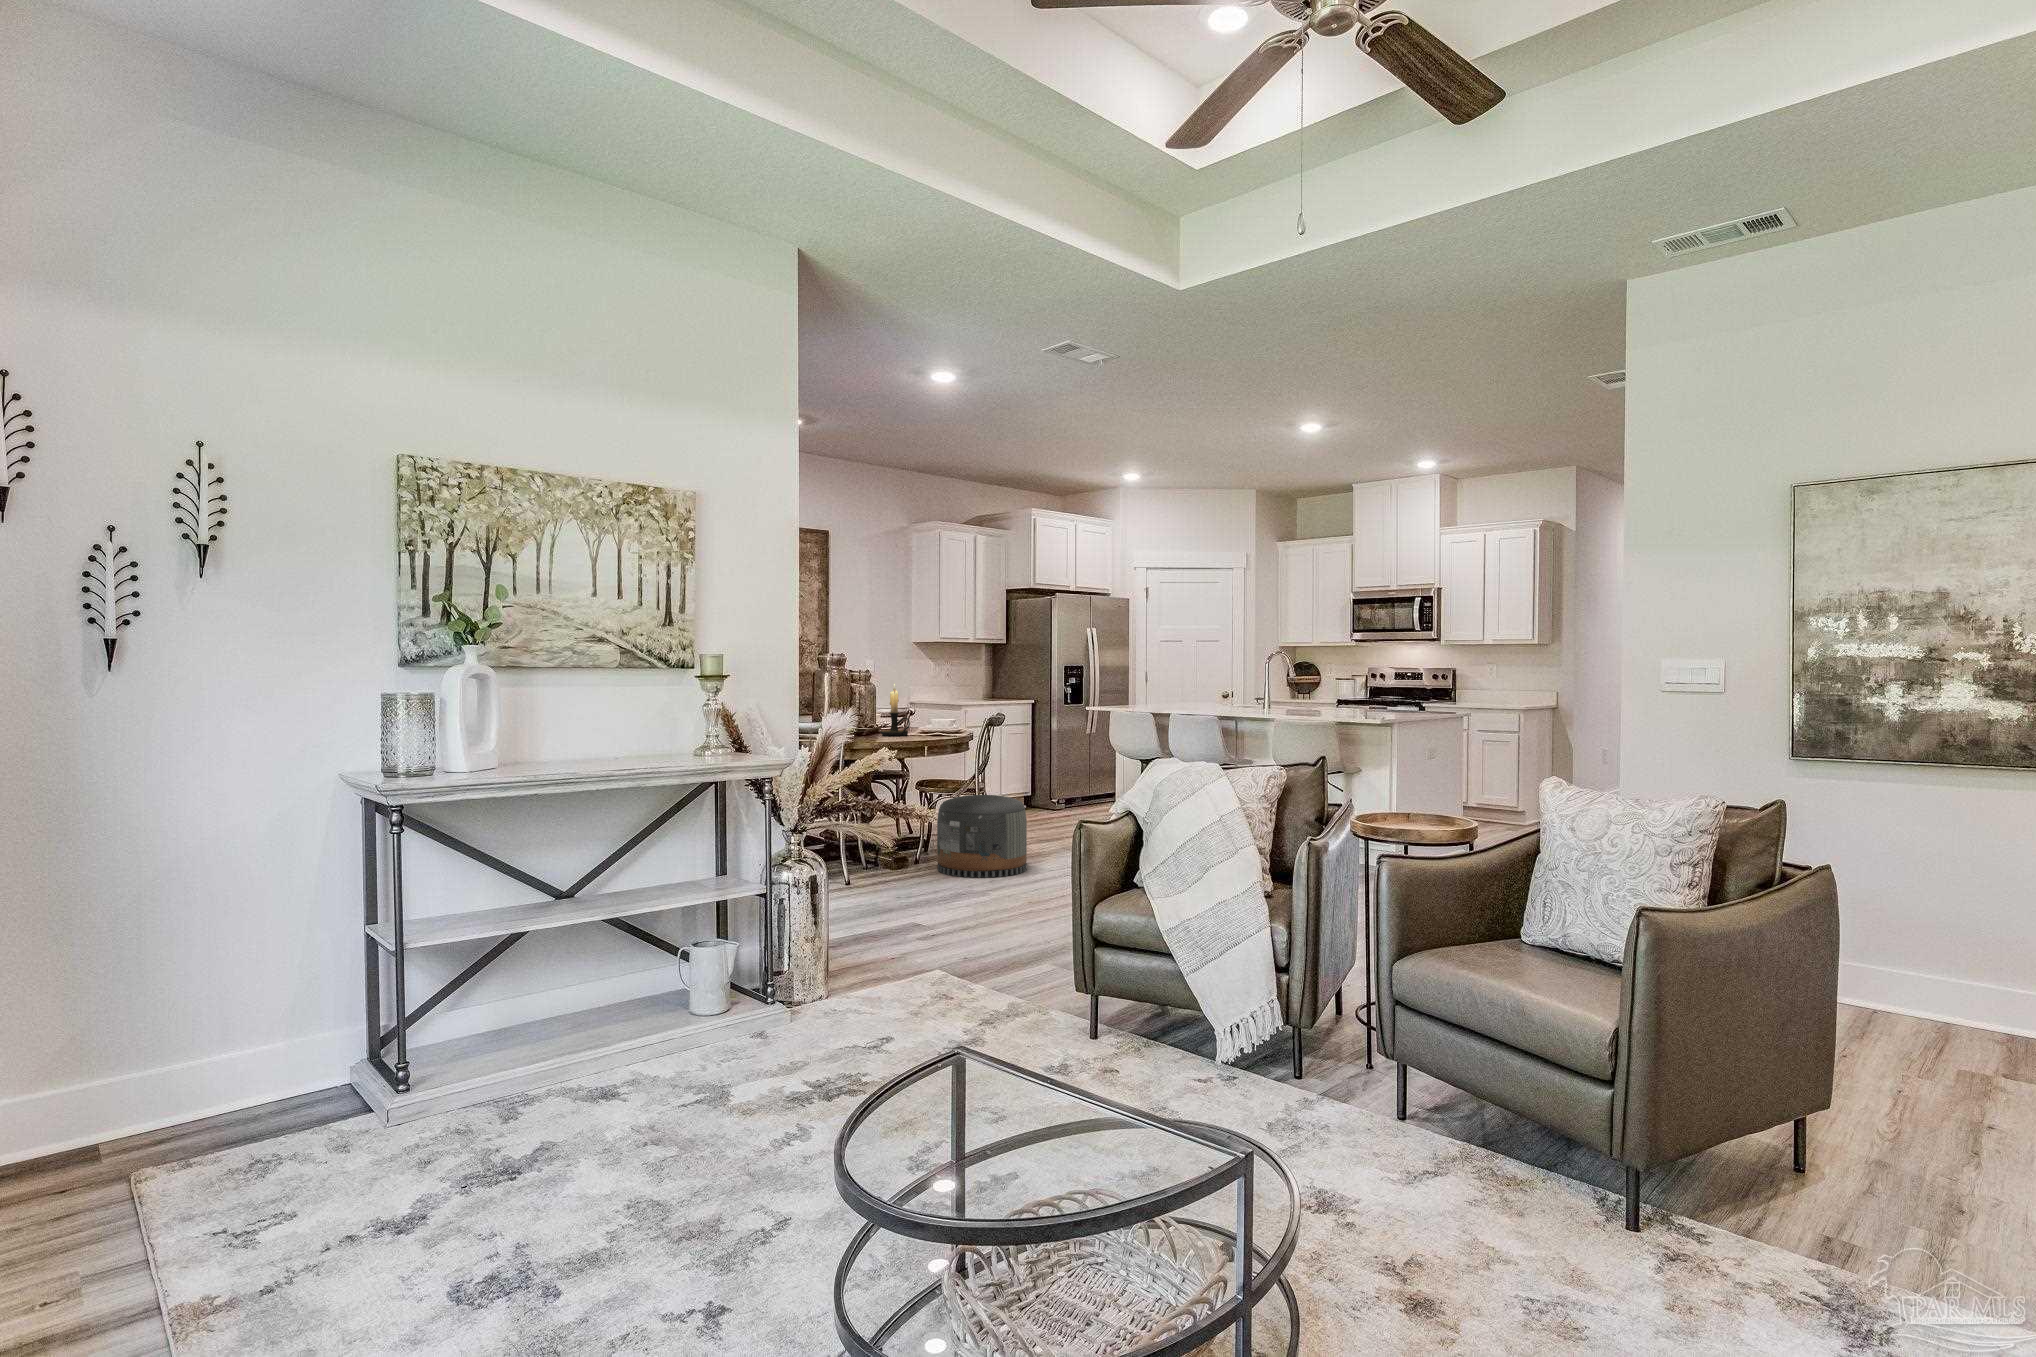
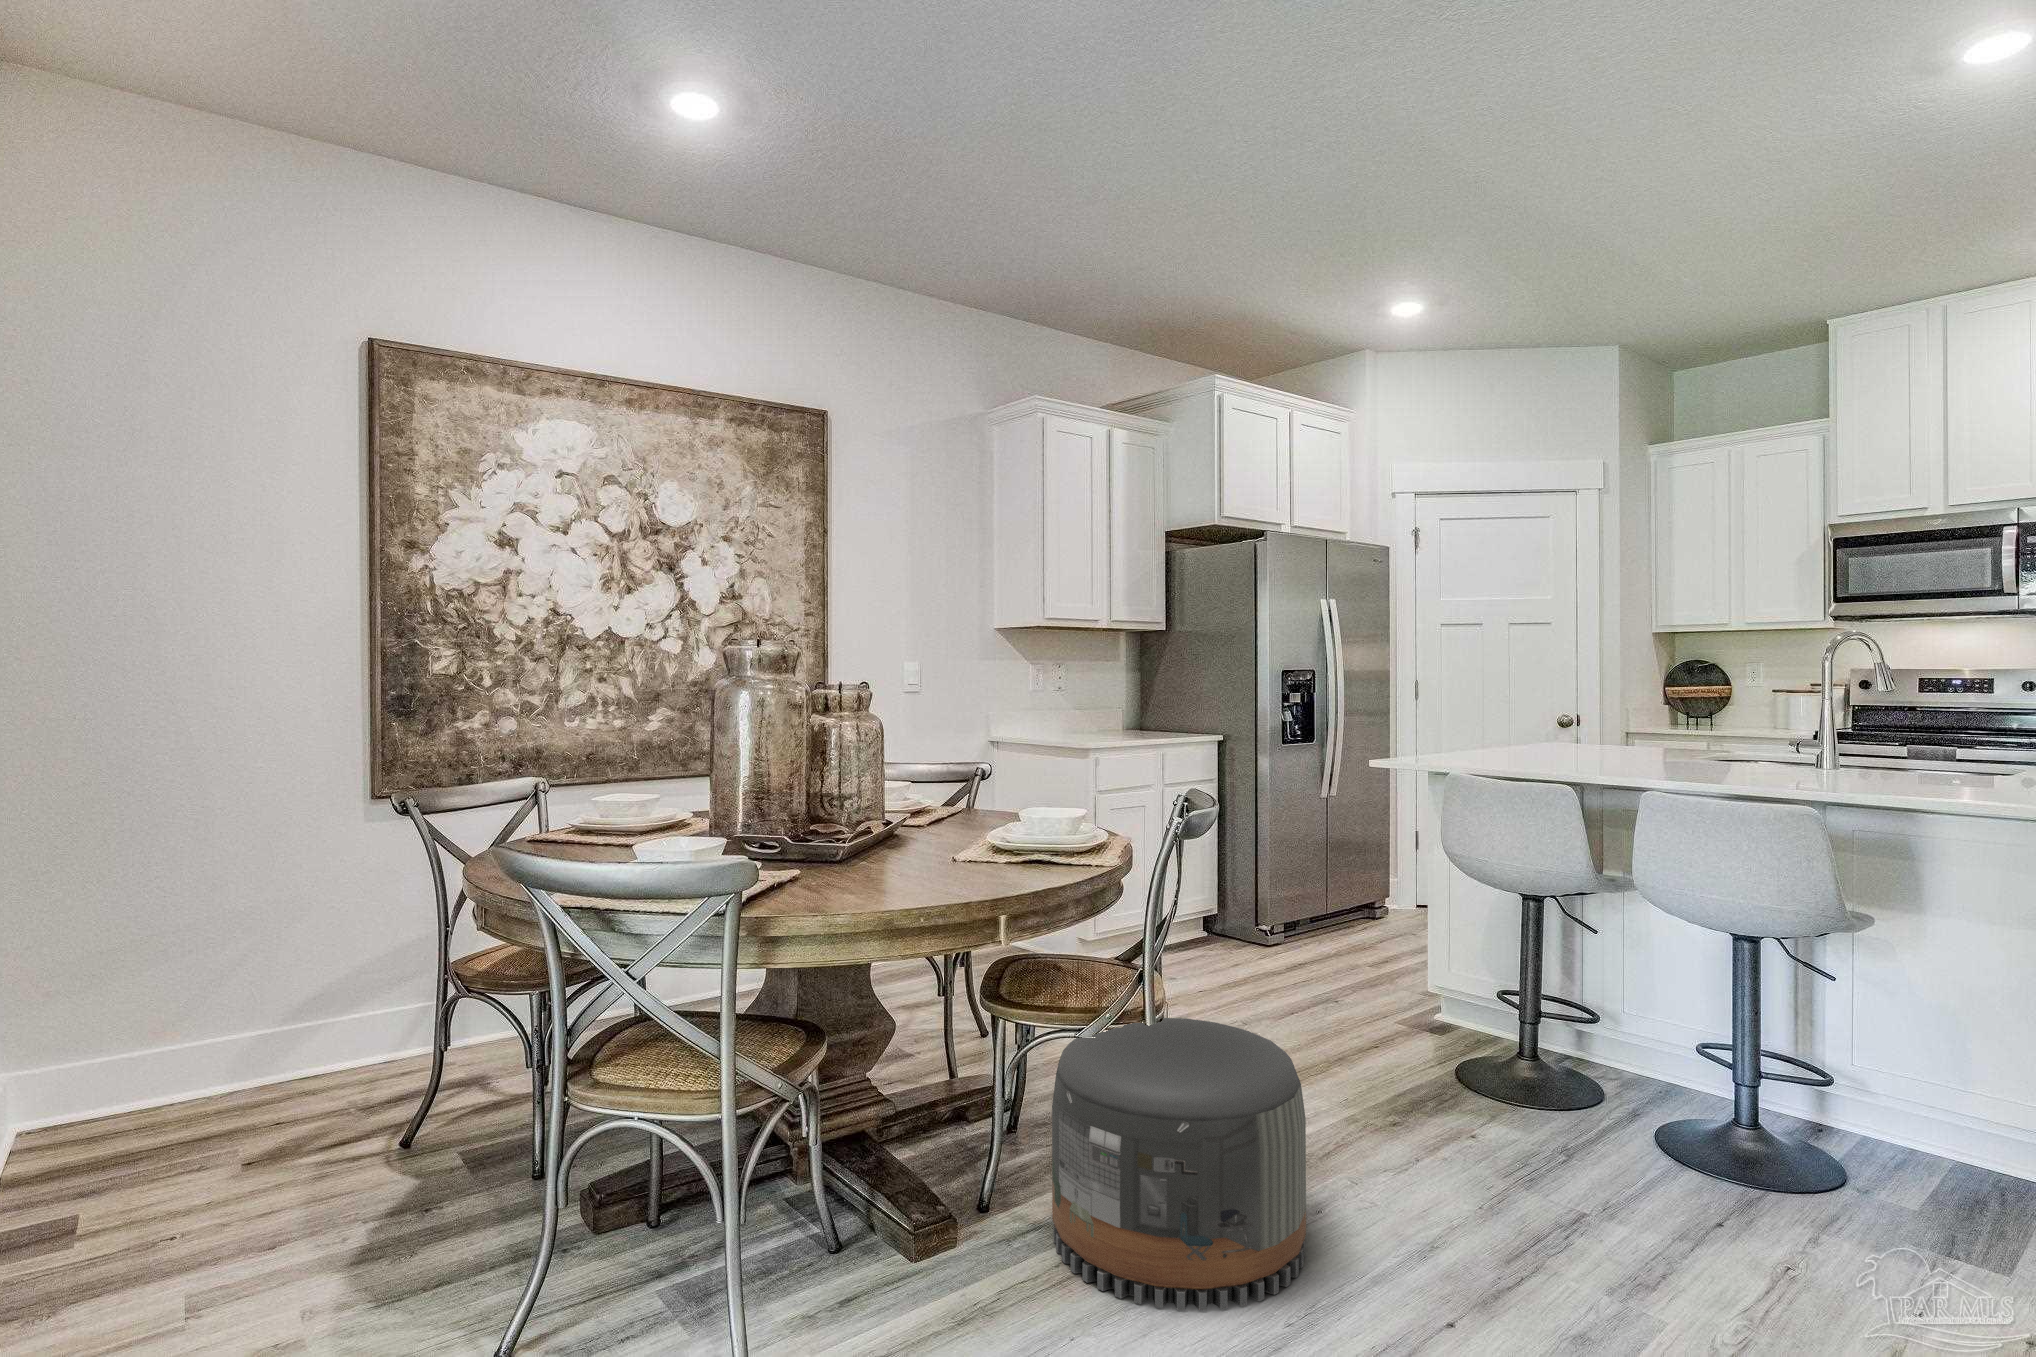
candle holder: present [880,684,910,736] -> none [885,727,971,889]

